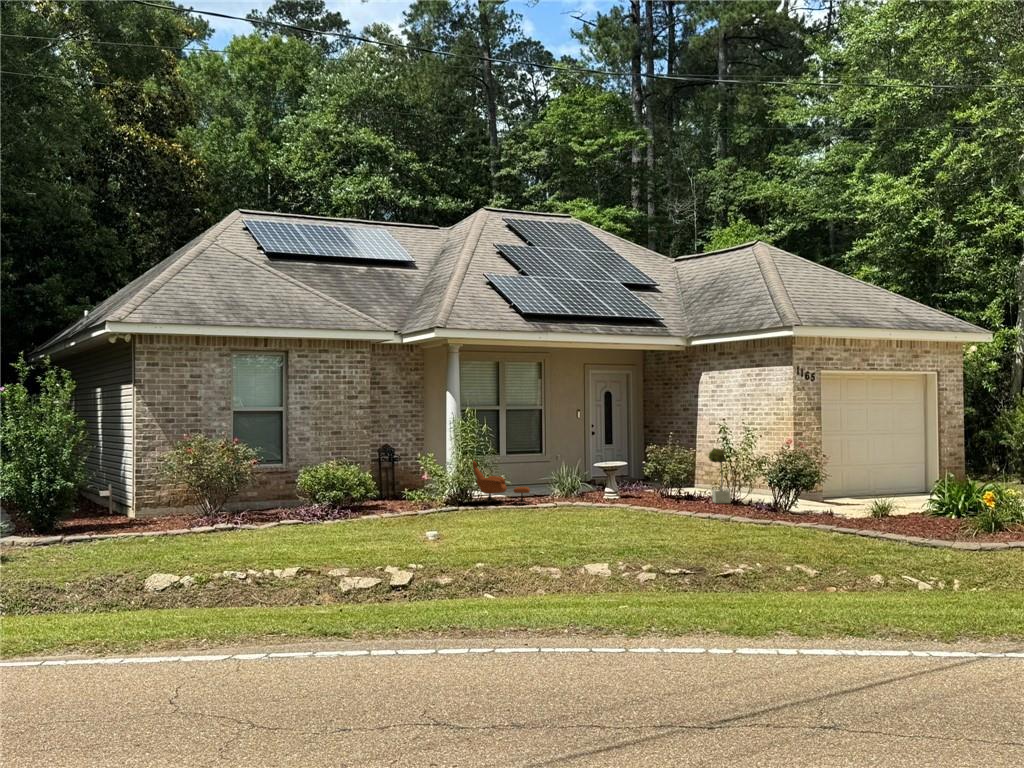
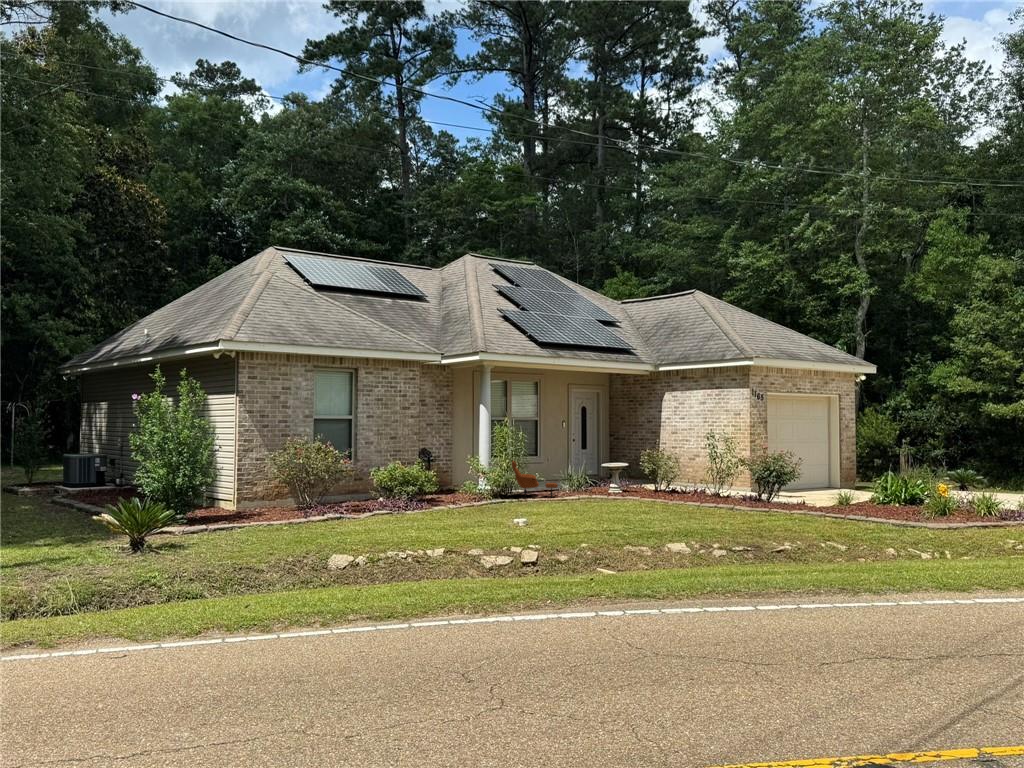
potted tree: present [709,448,731,503] -> none [693,452,711,496]

